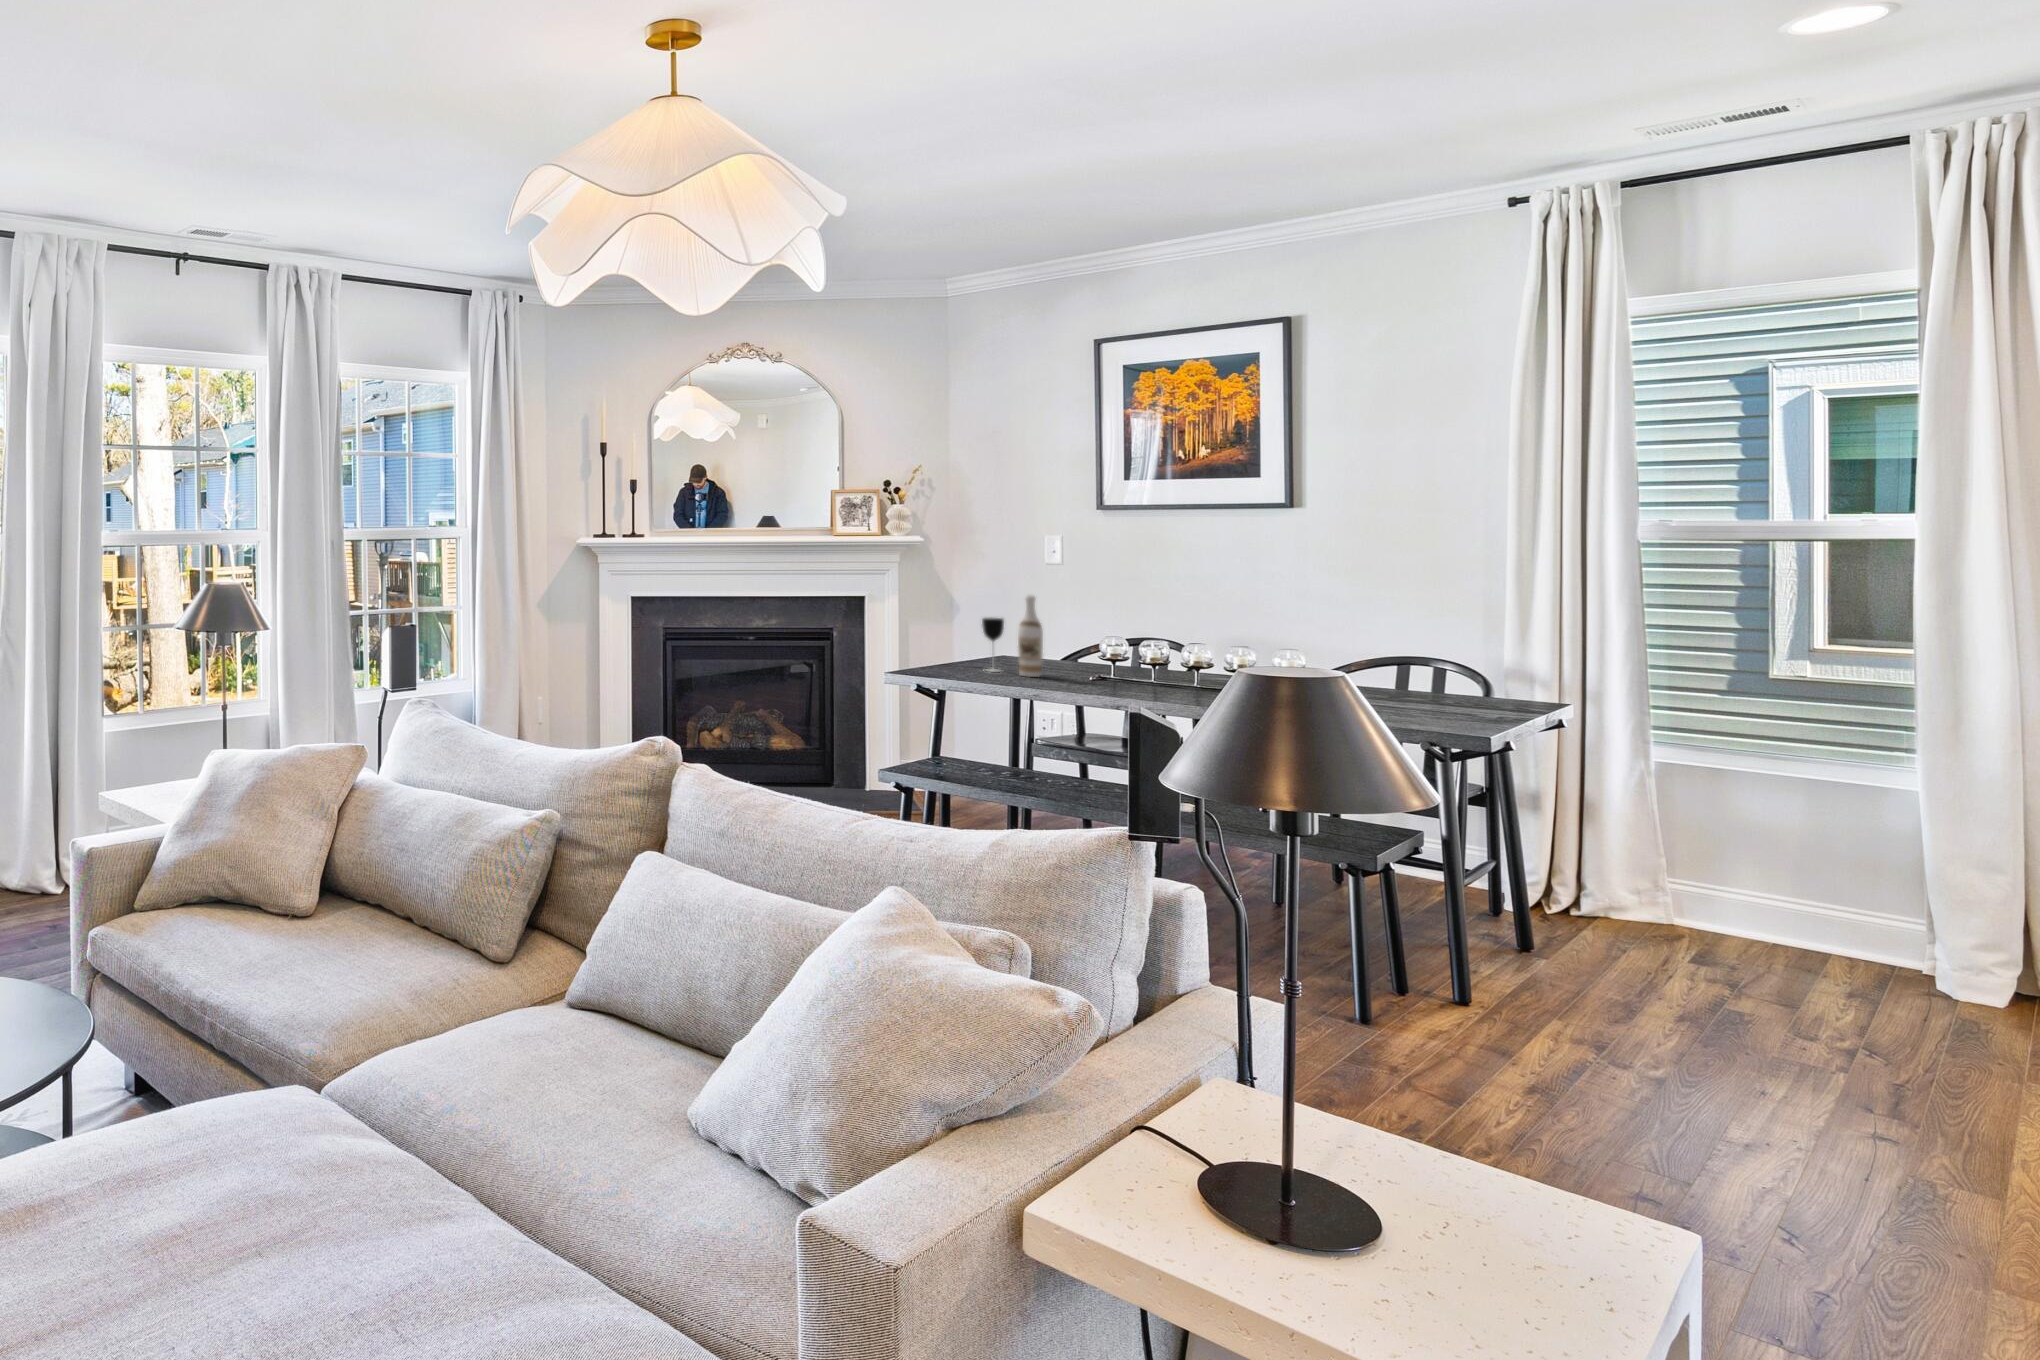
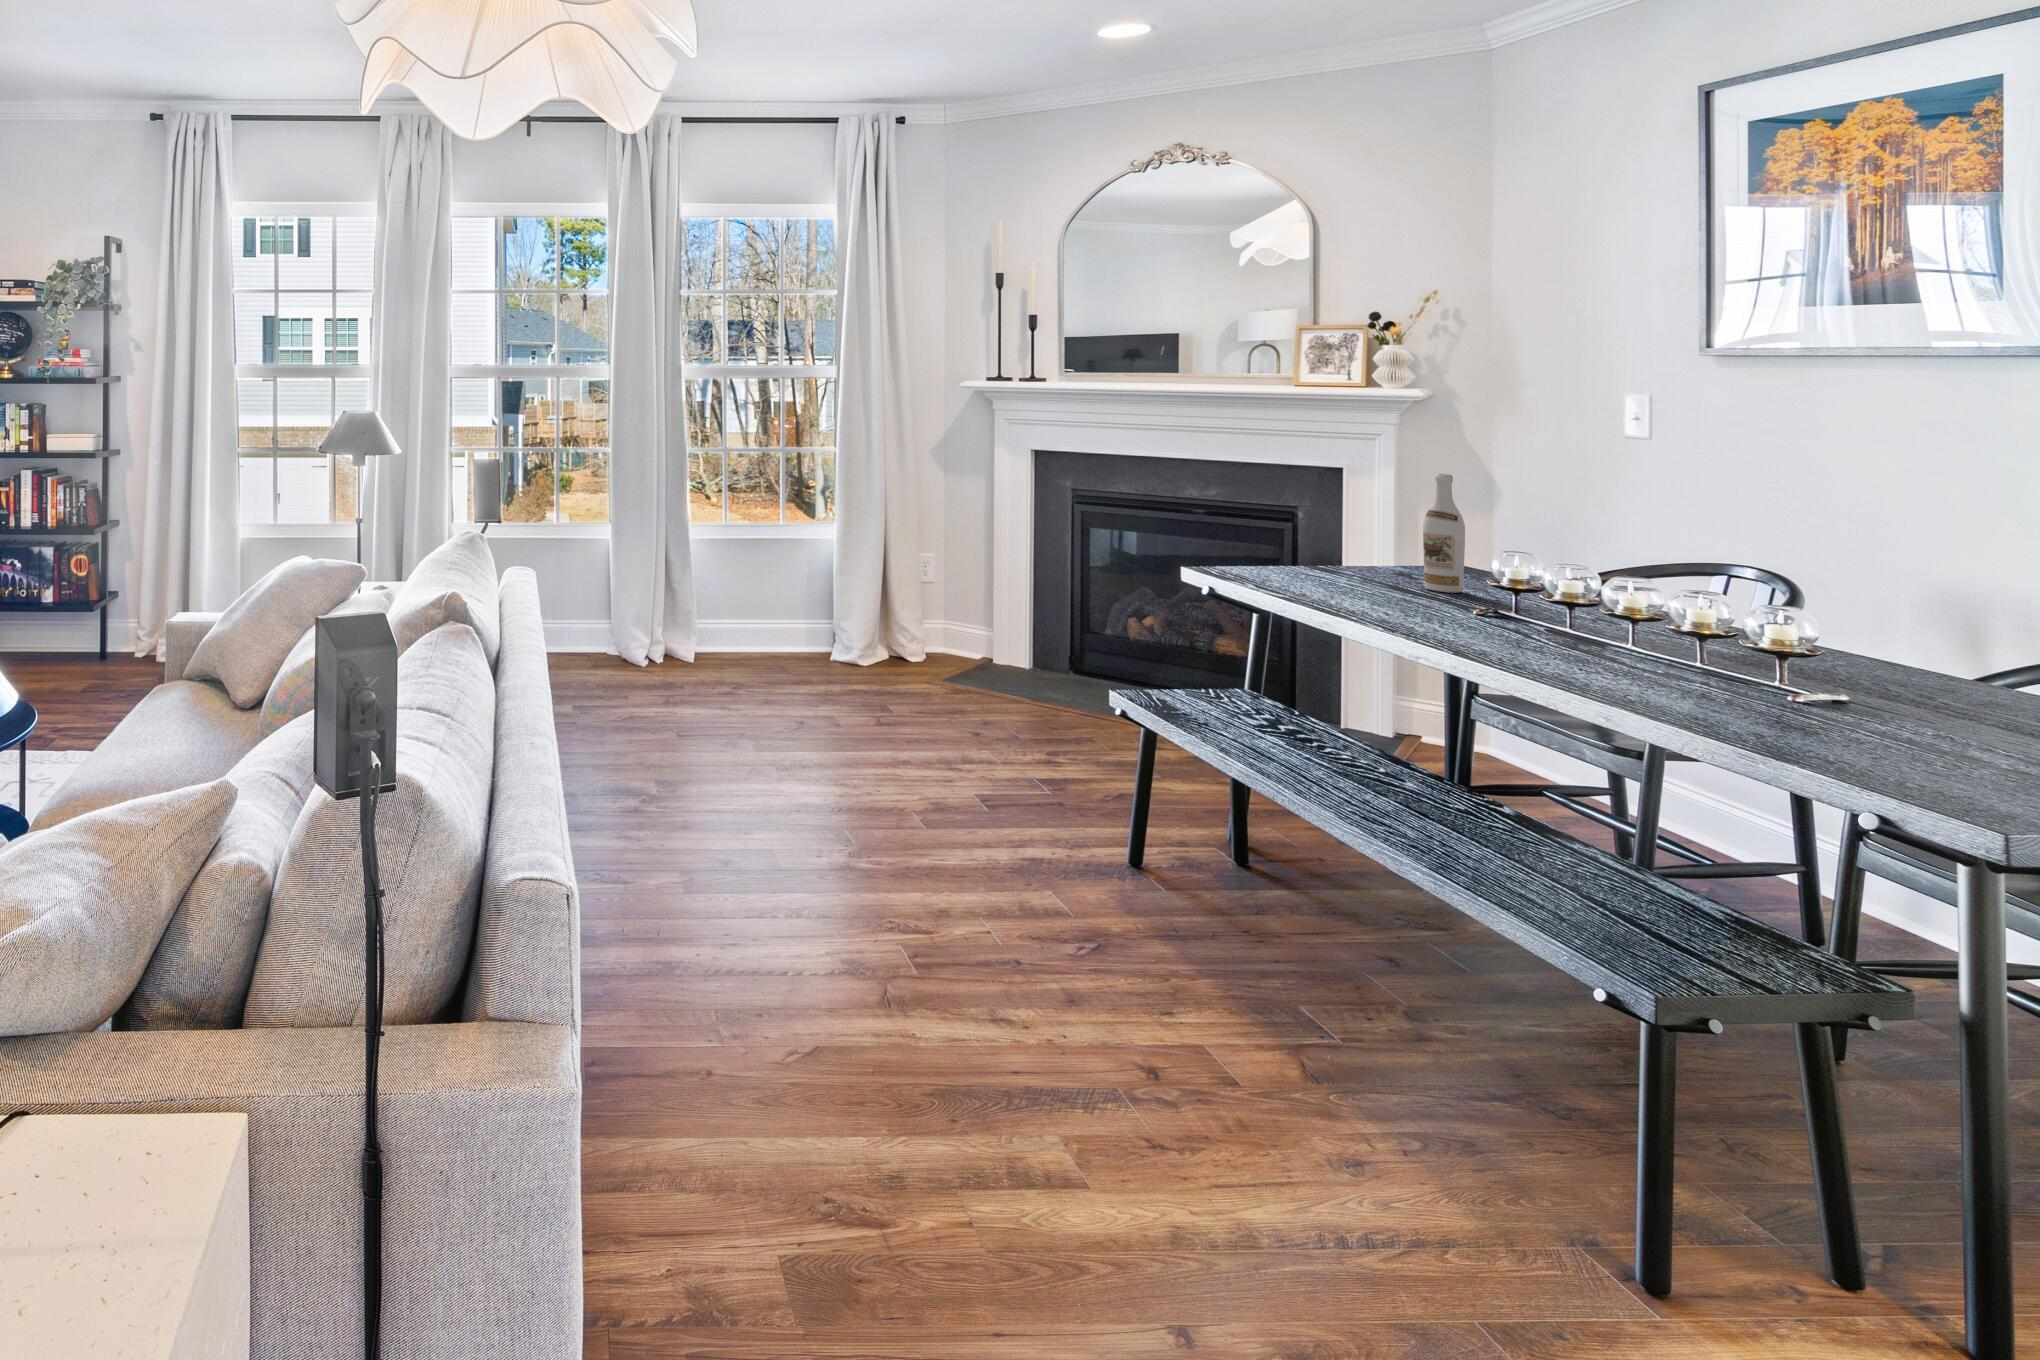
wine glass: present [982,618,1004,672] -> none [1385,502,1421,580]

